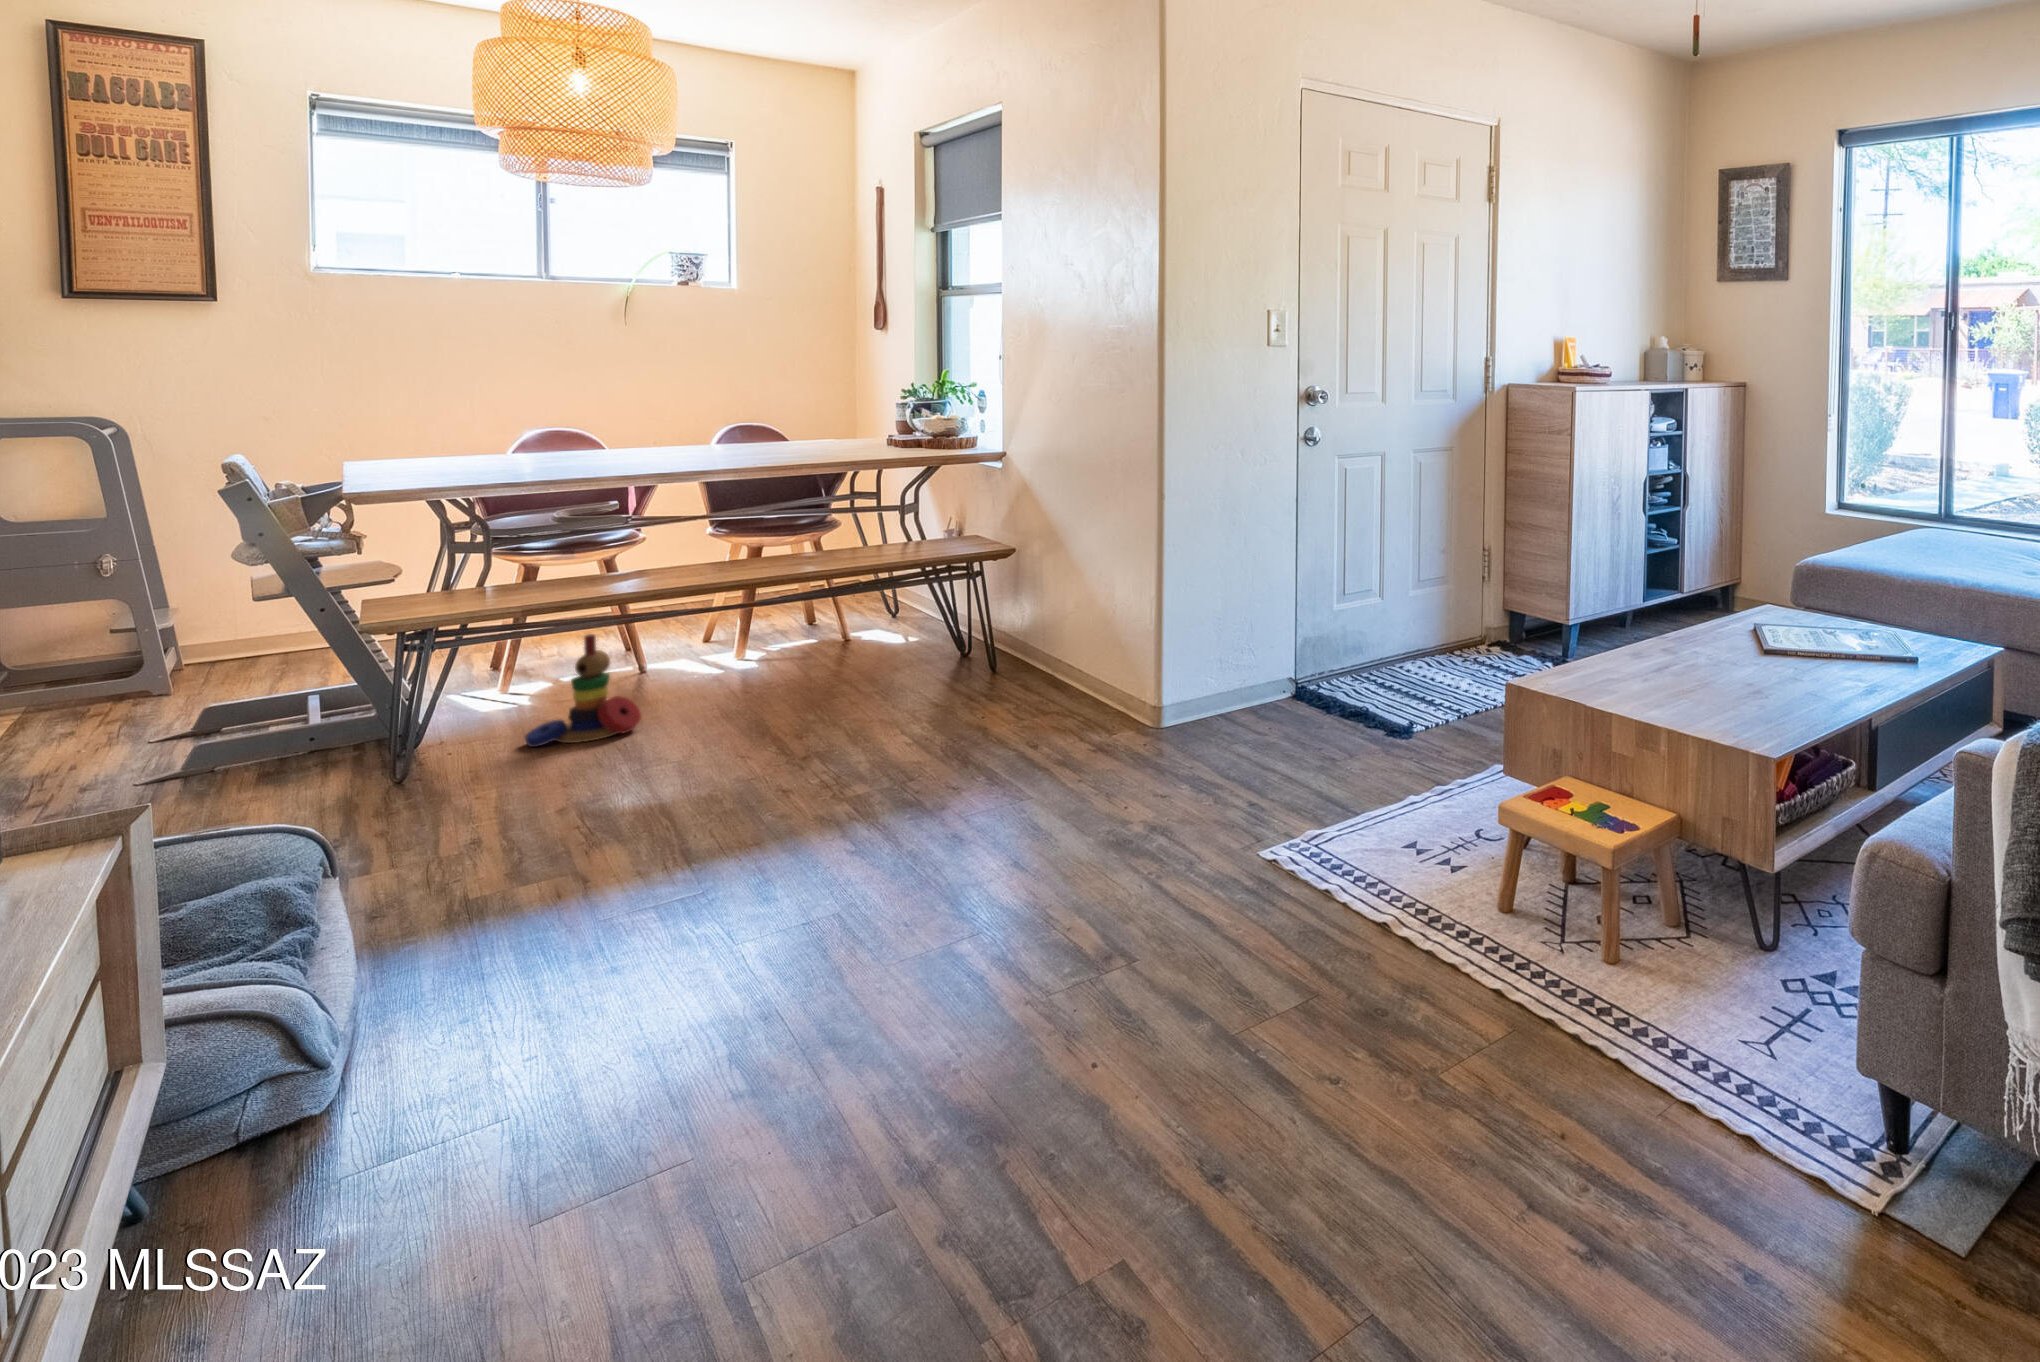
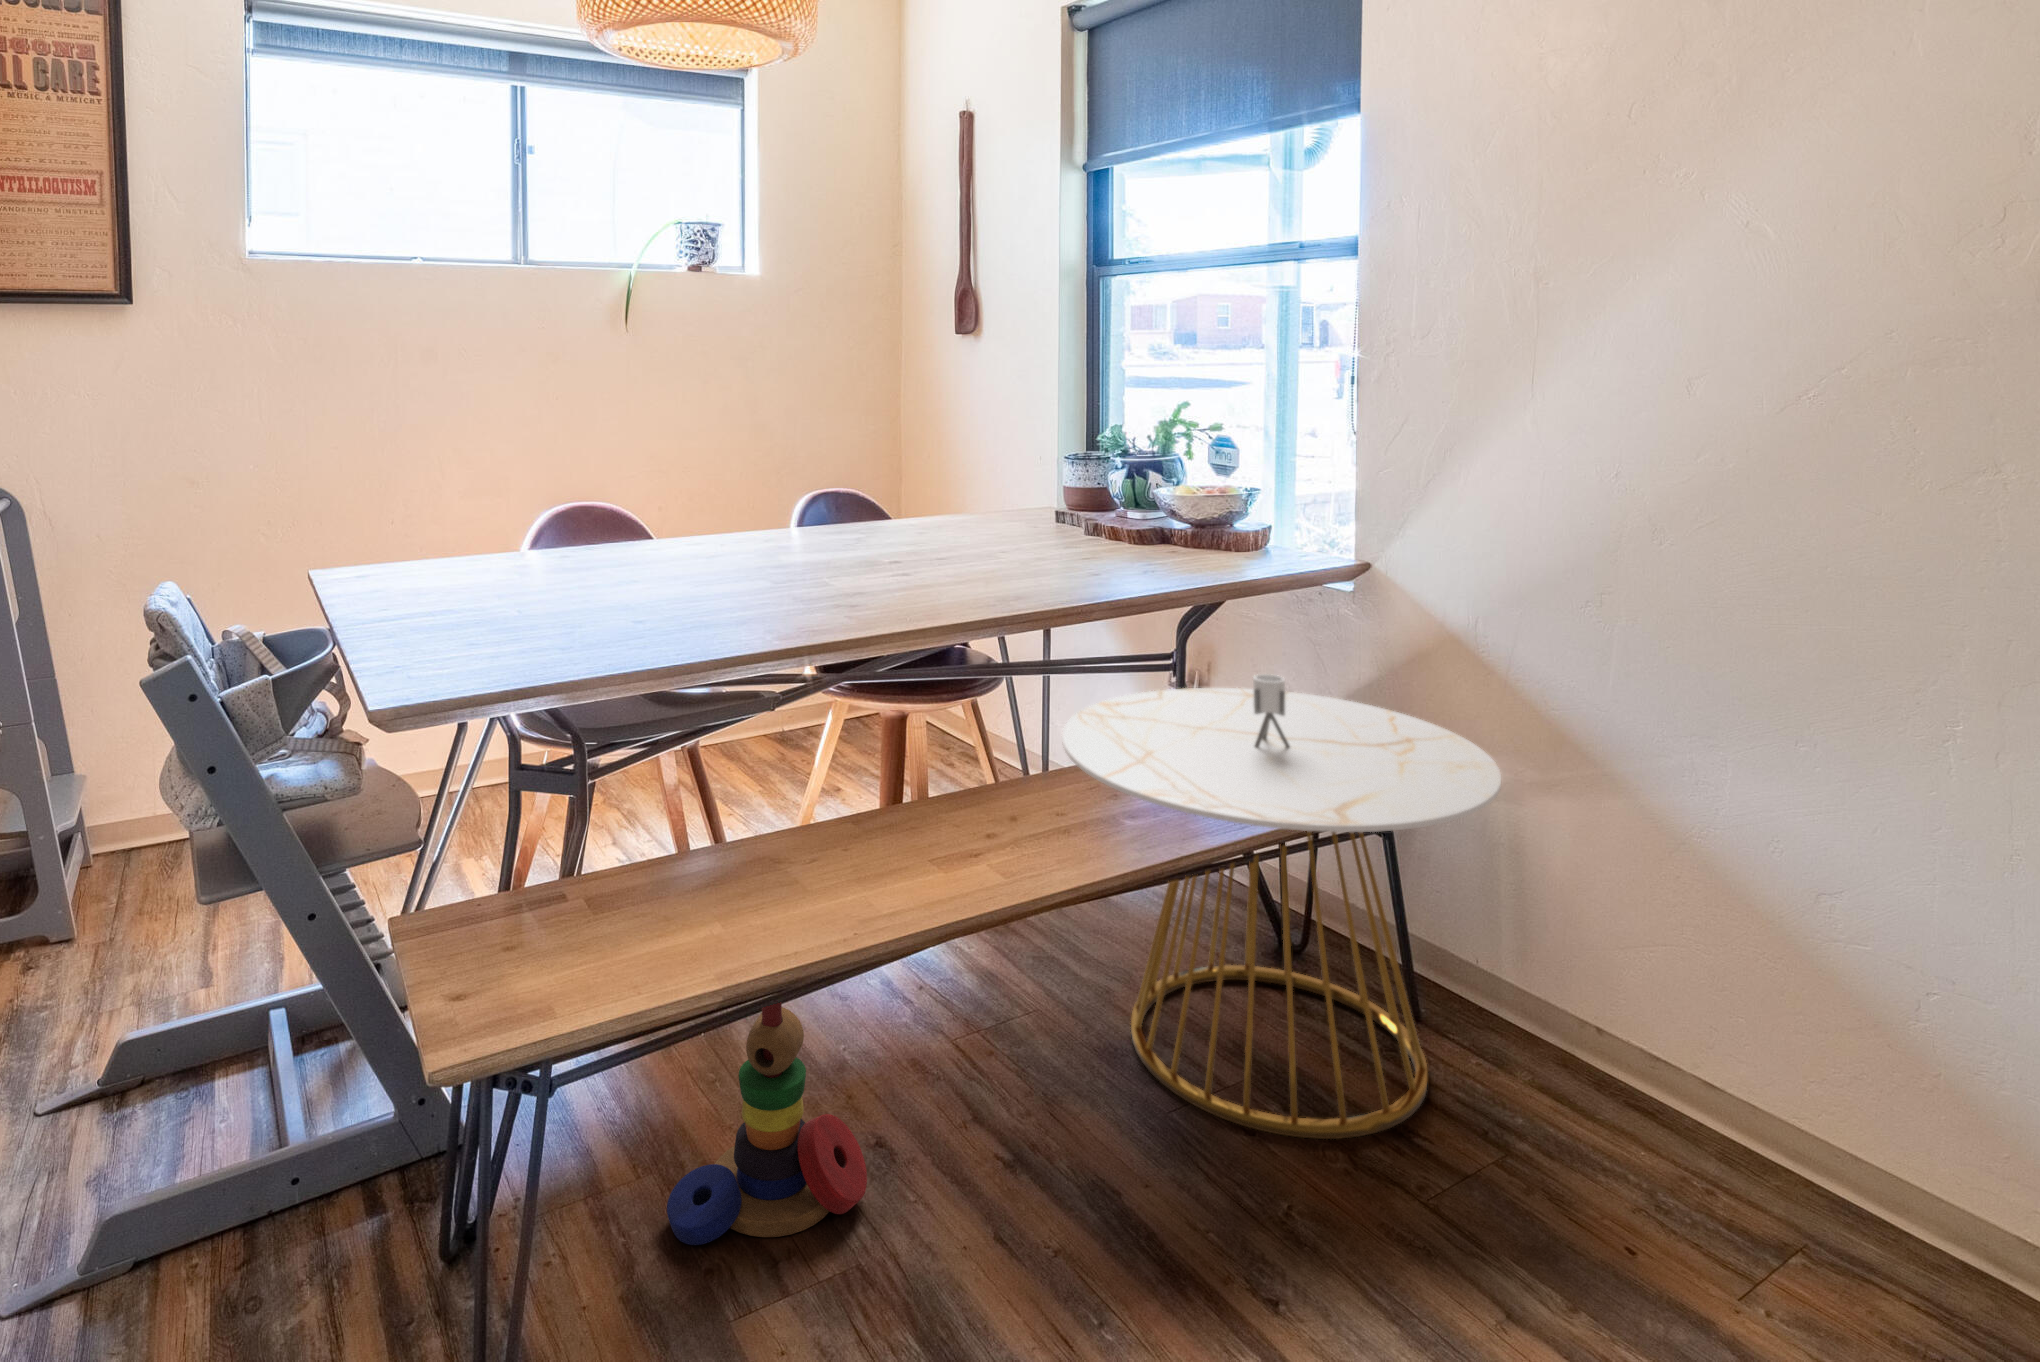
side table: none [792,500,1009,700] -> present [1062,674,1501,1139]

